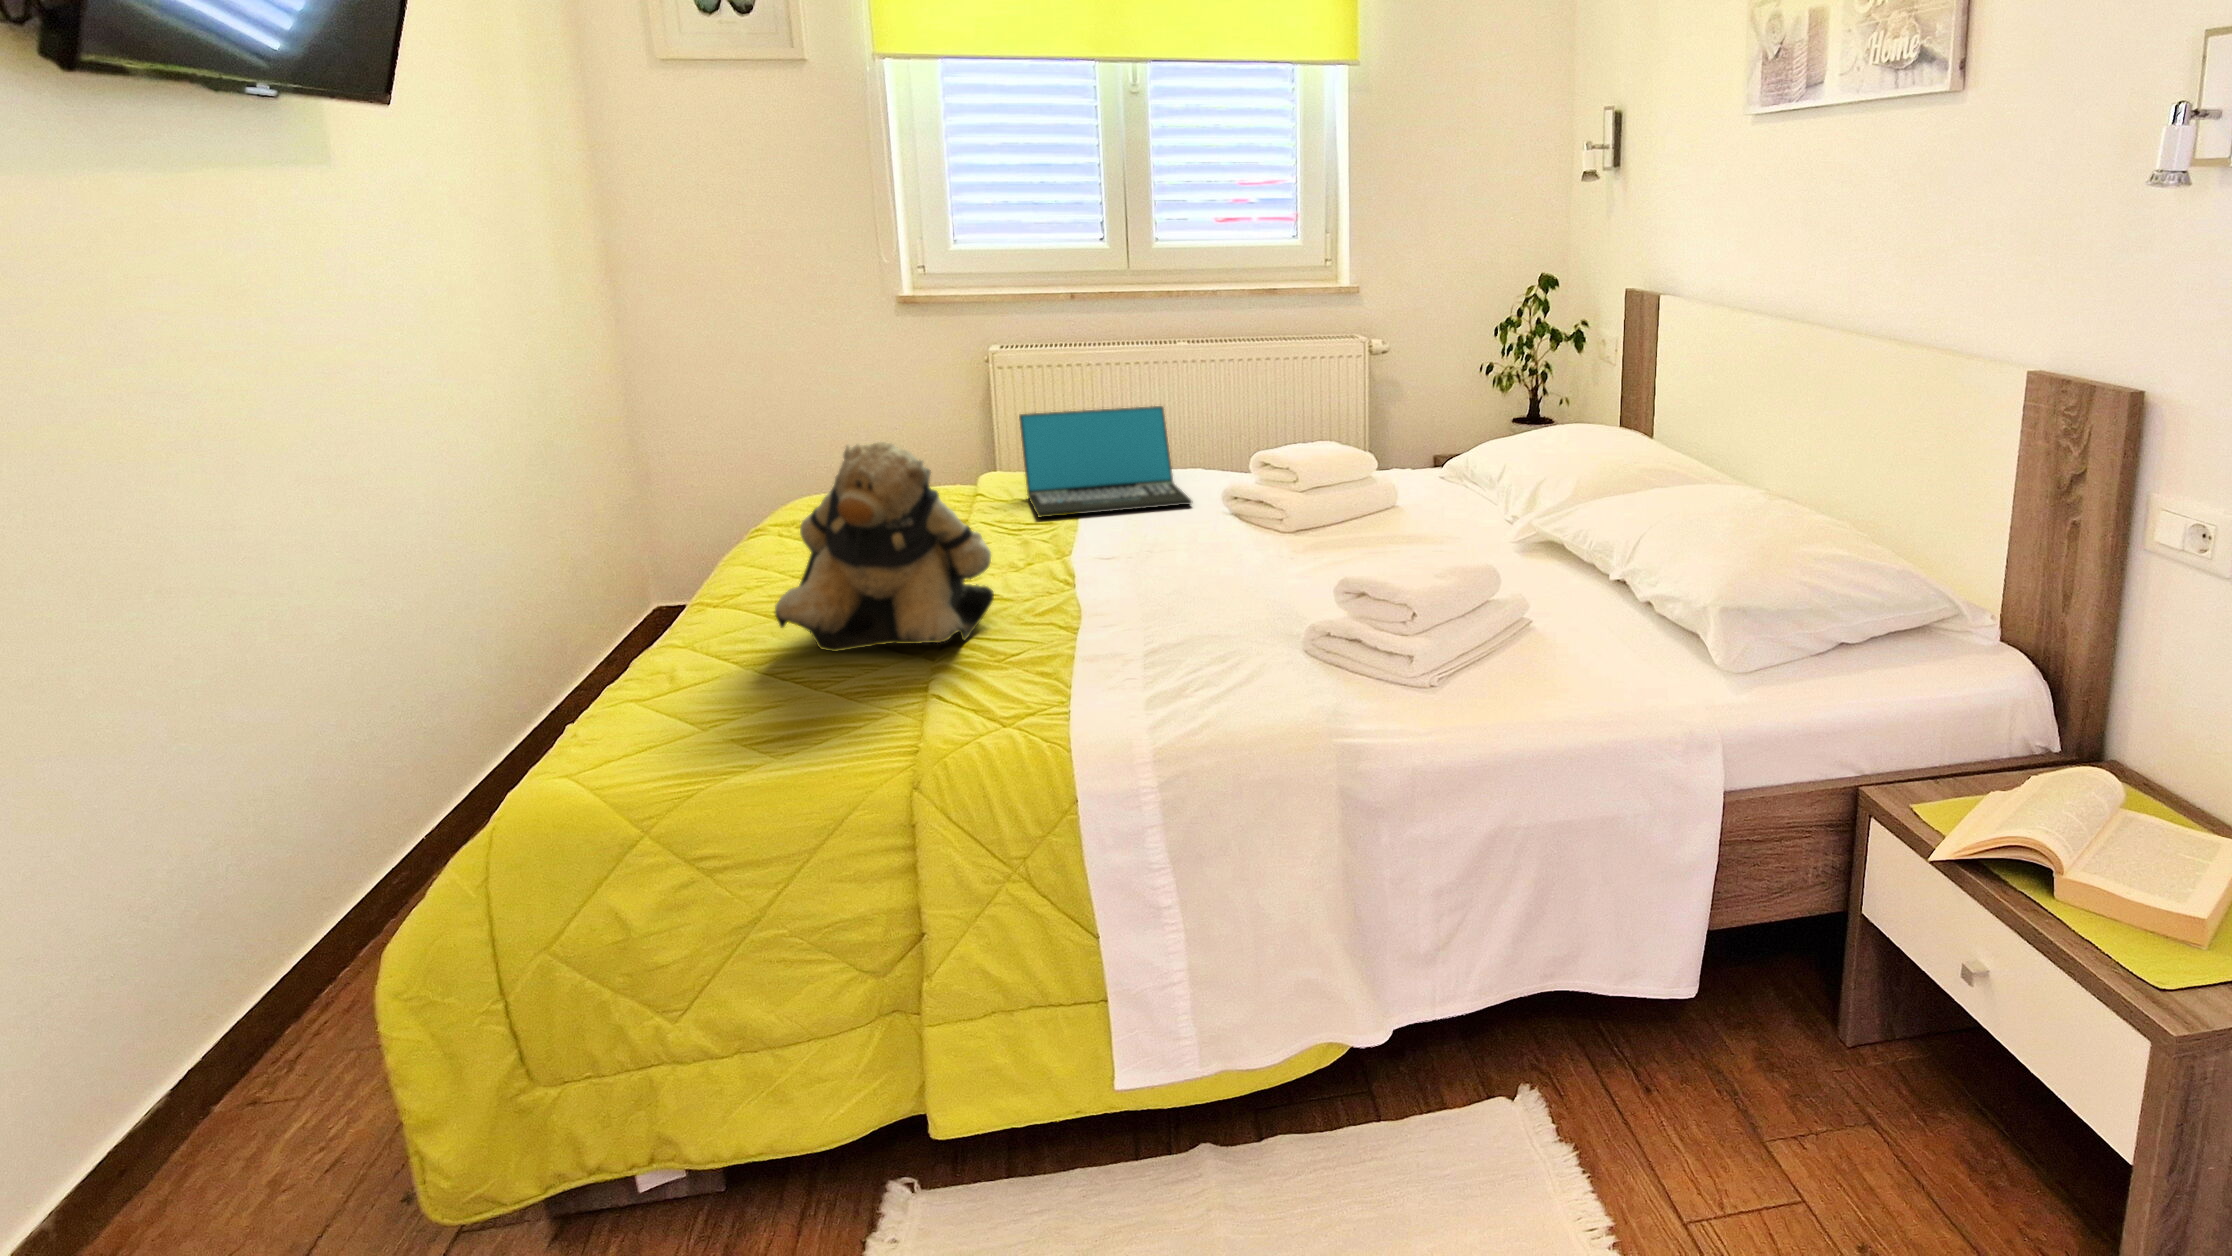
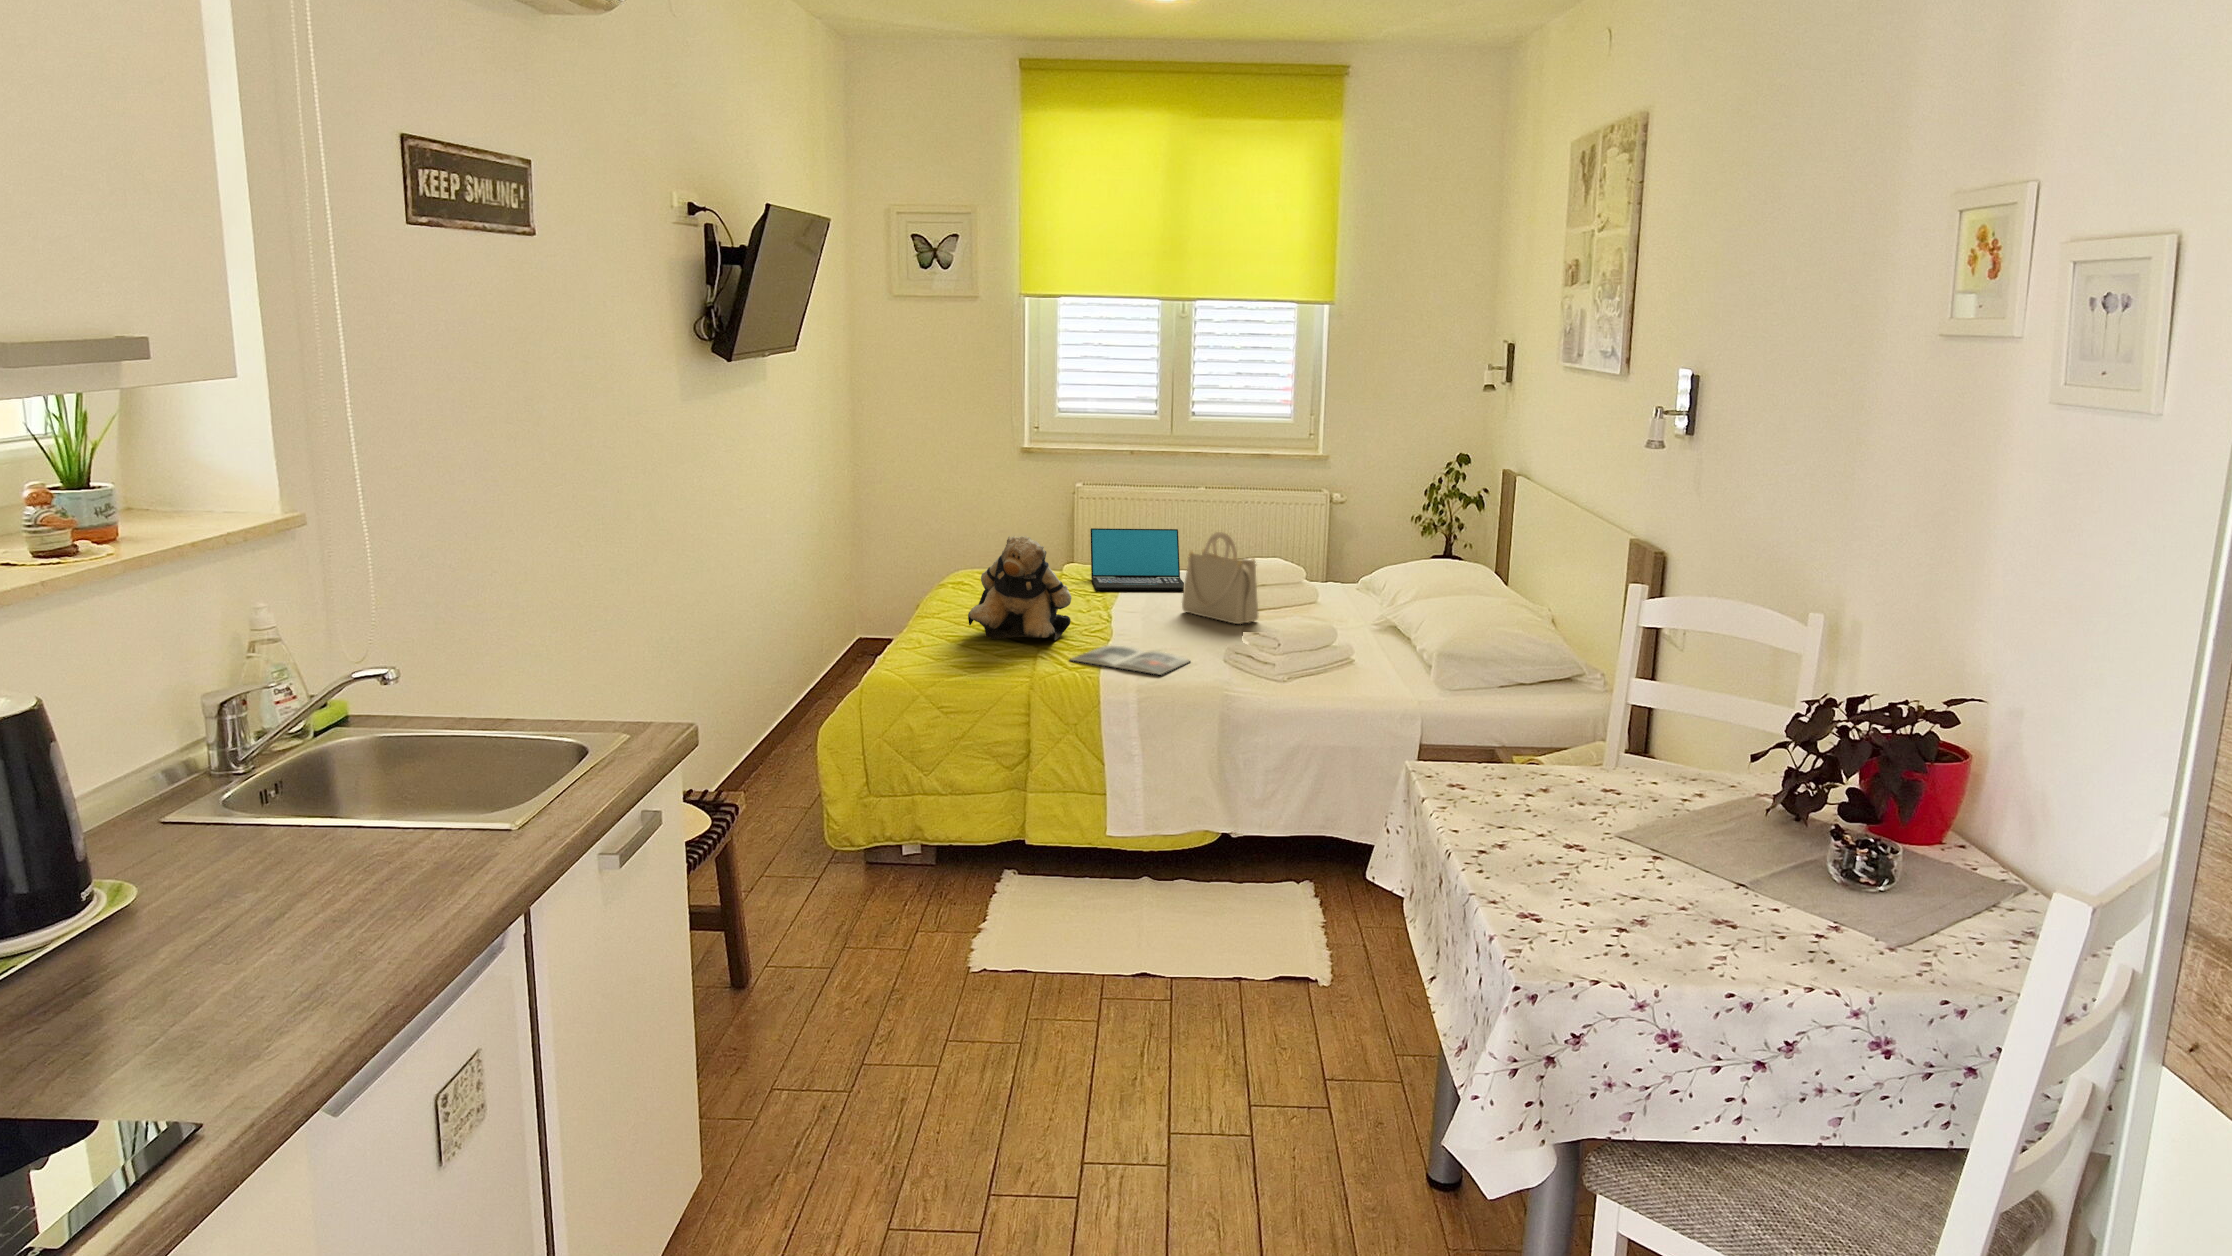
handbag: none [1193,406,1329,564] -> present [1182,532,1259,624]
magazine: none [994,641,1244,710] -> present [1071,646,1190,675]

